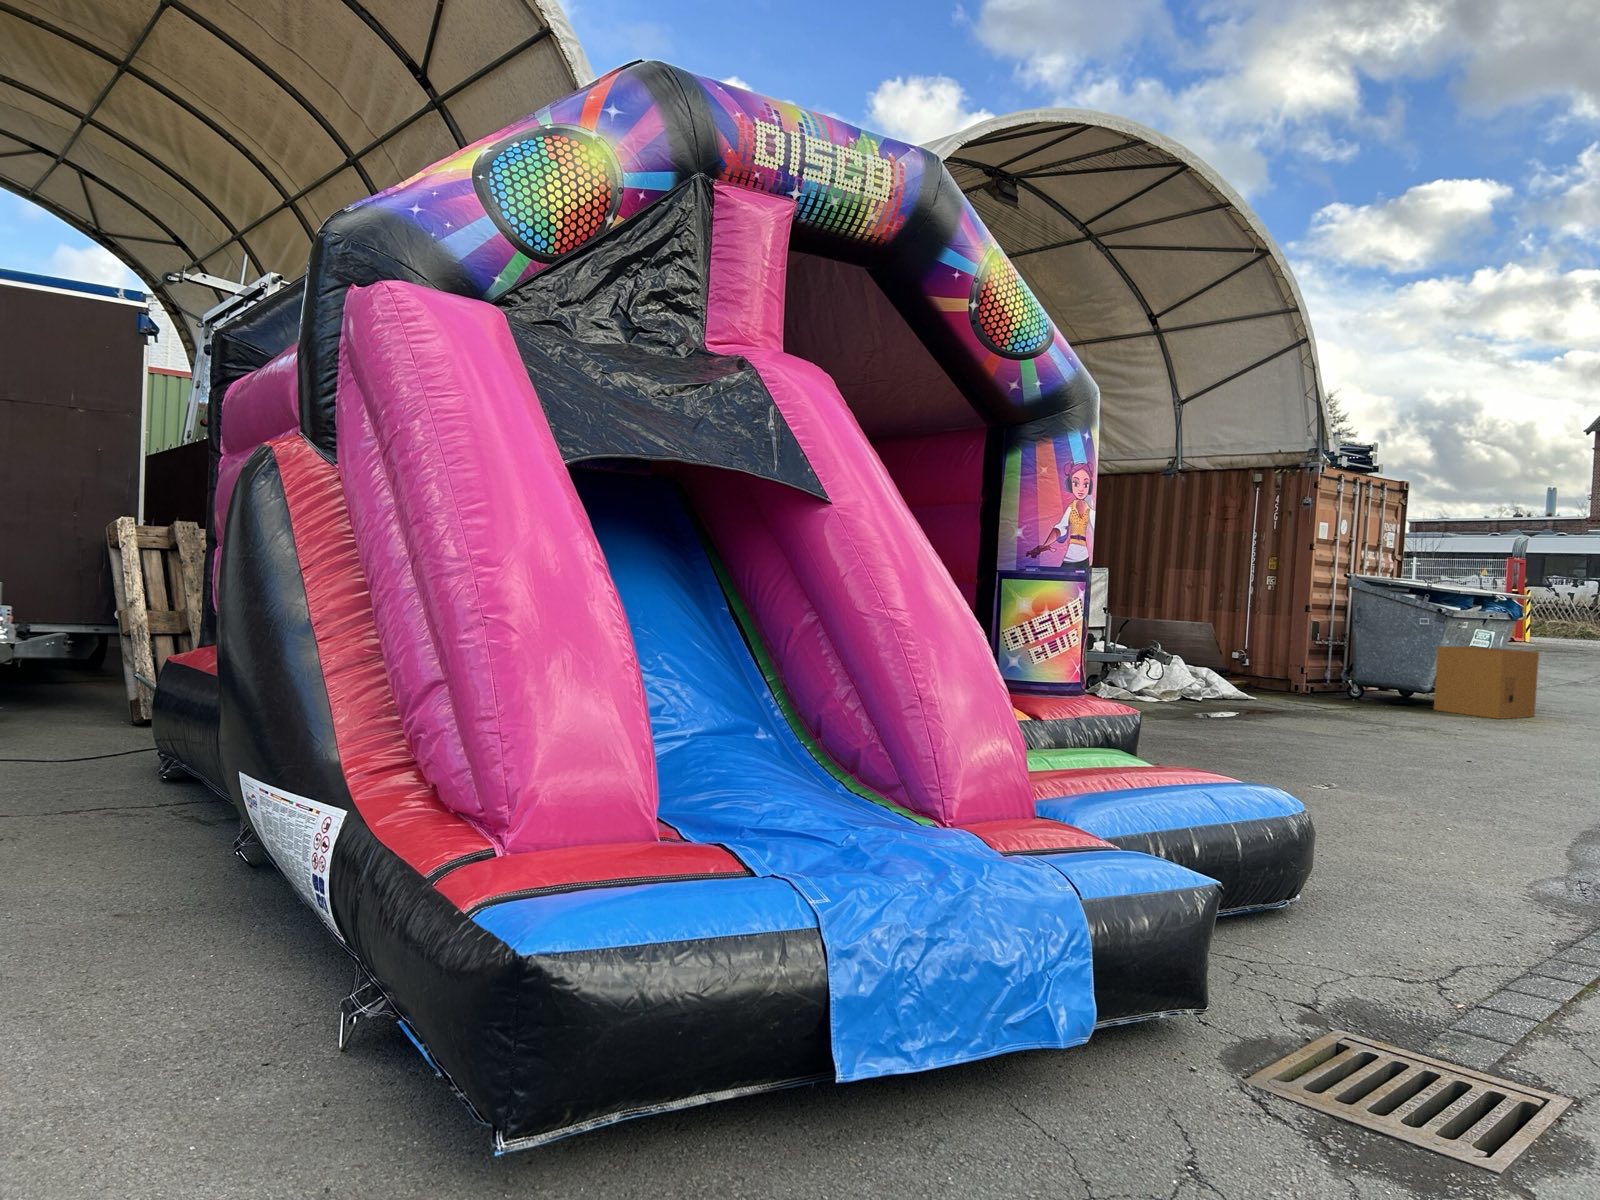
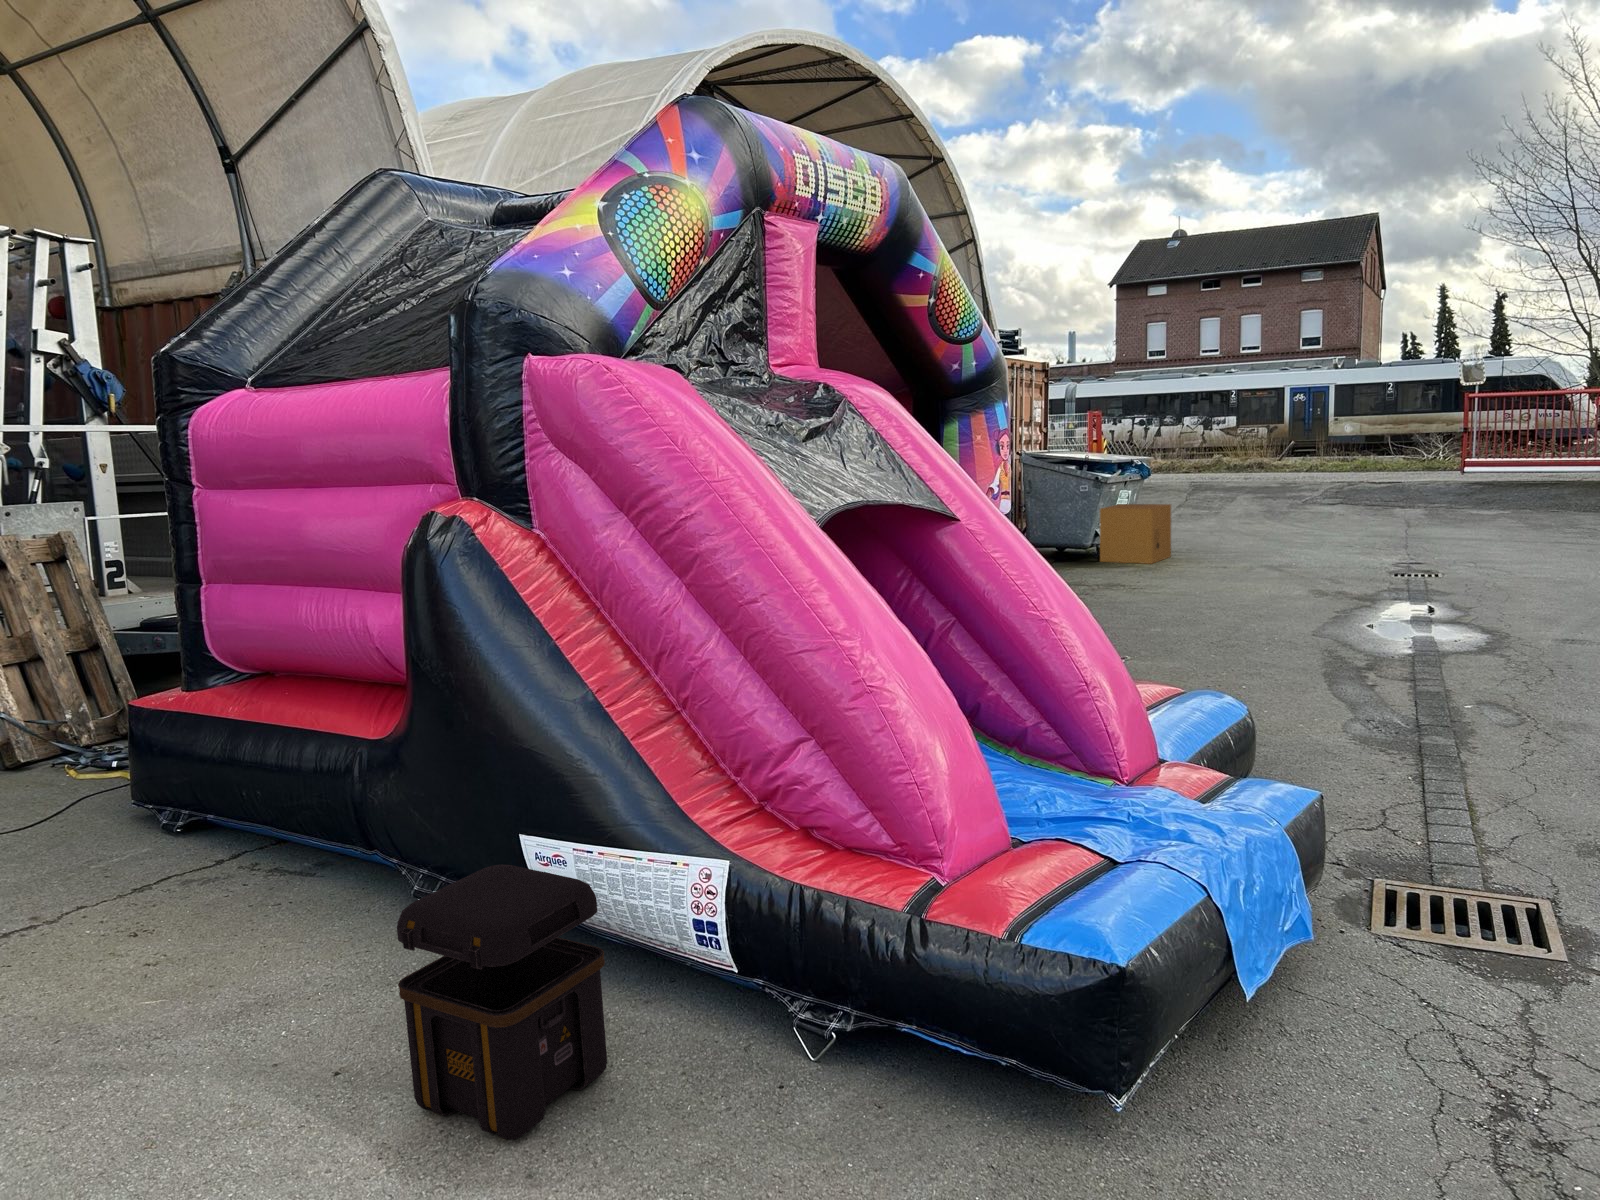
toolbox: none [82,748,273,997] -> present [397,864,607,1140]

